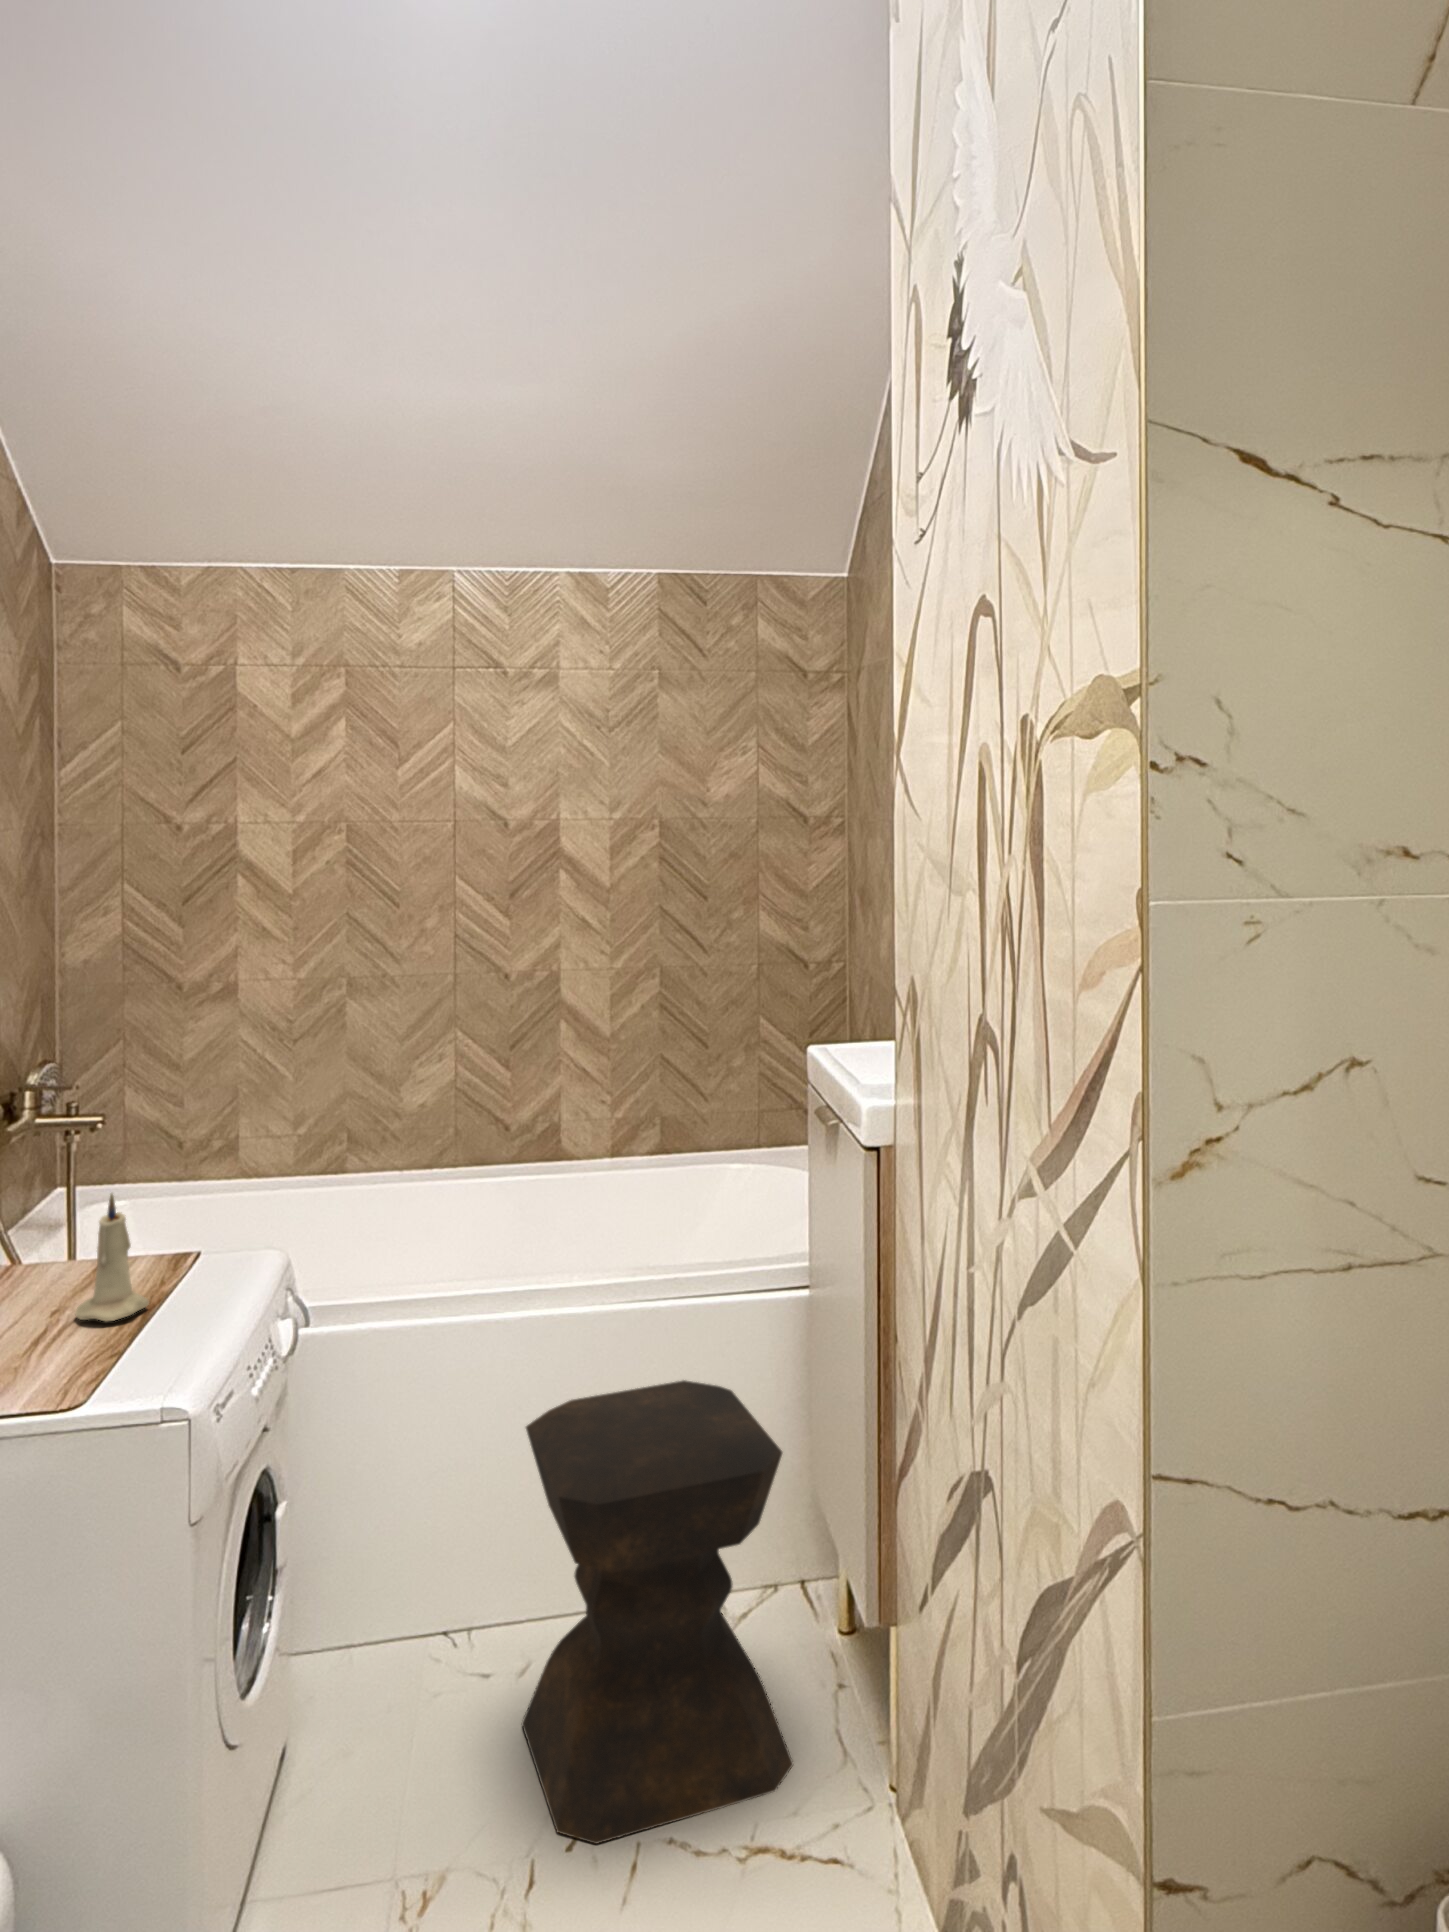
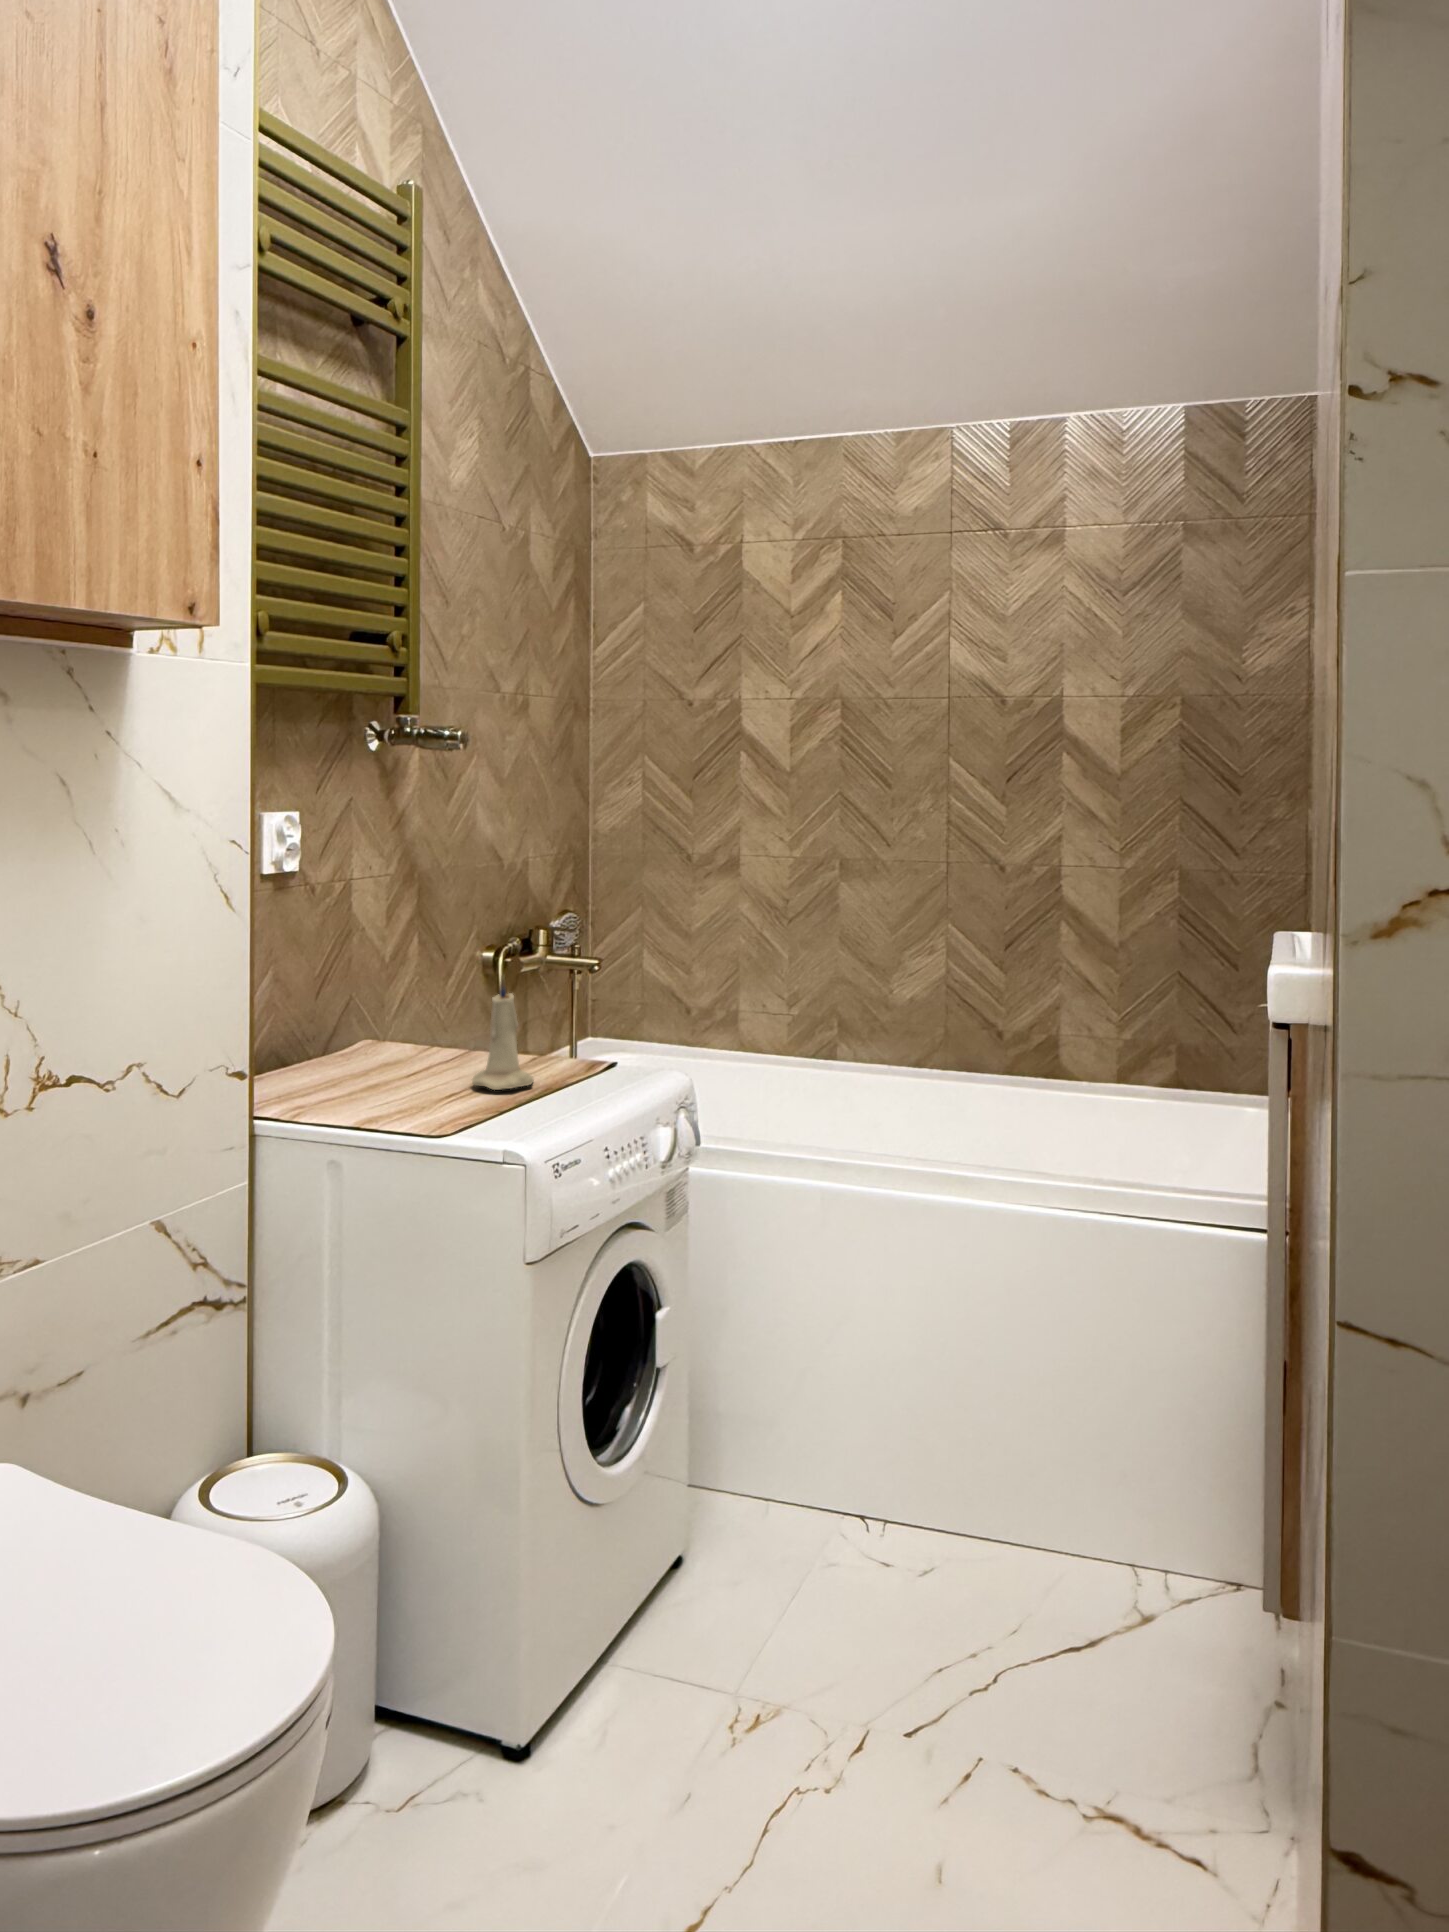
stool: present [522,1380,793,1844] -> none [896,1274,1186,1768]

